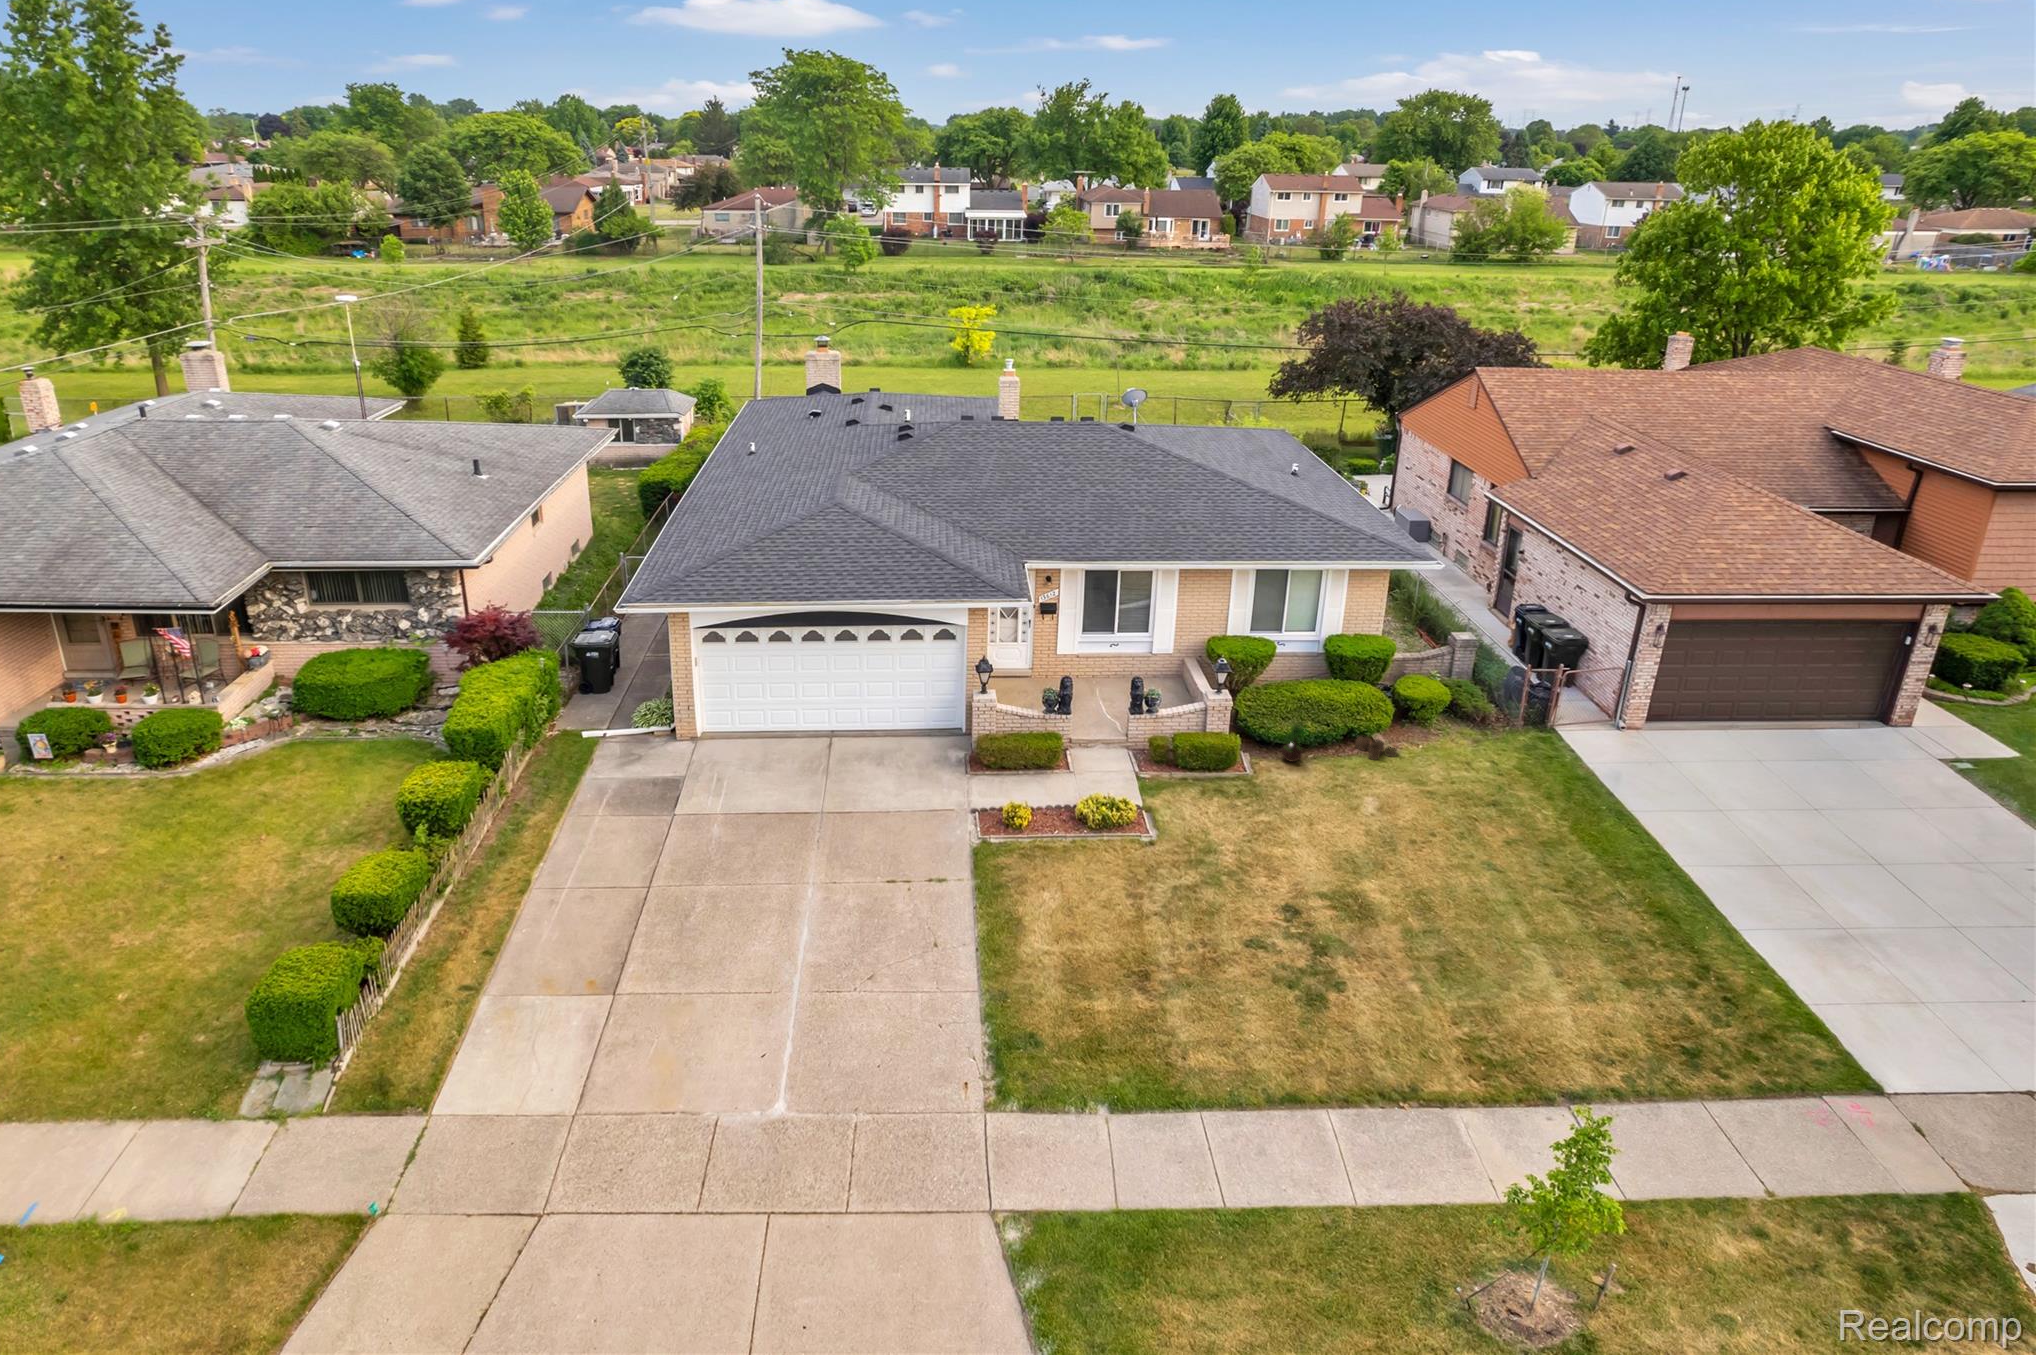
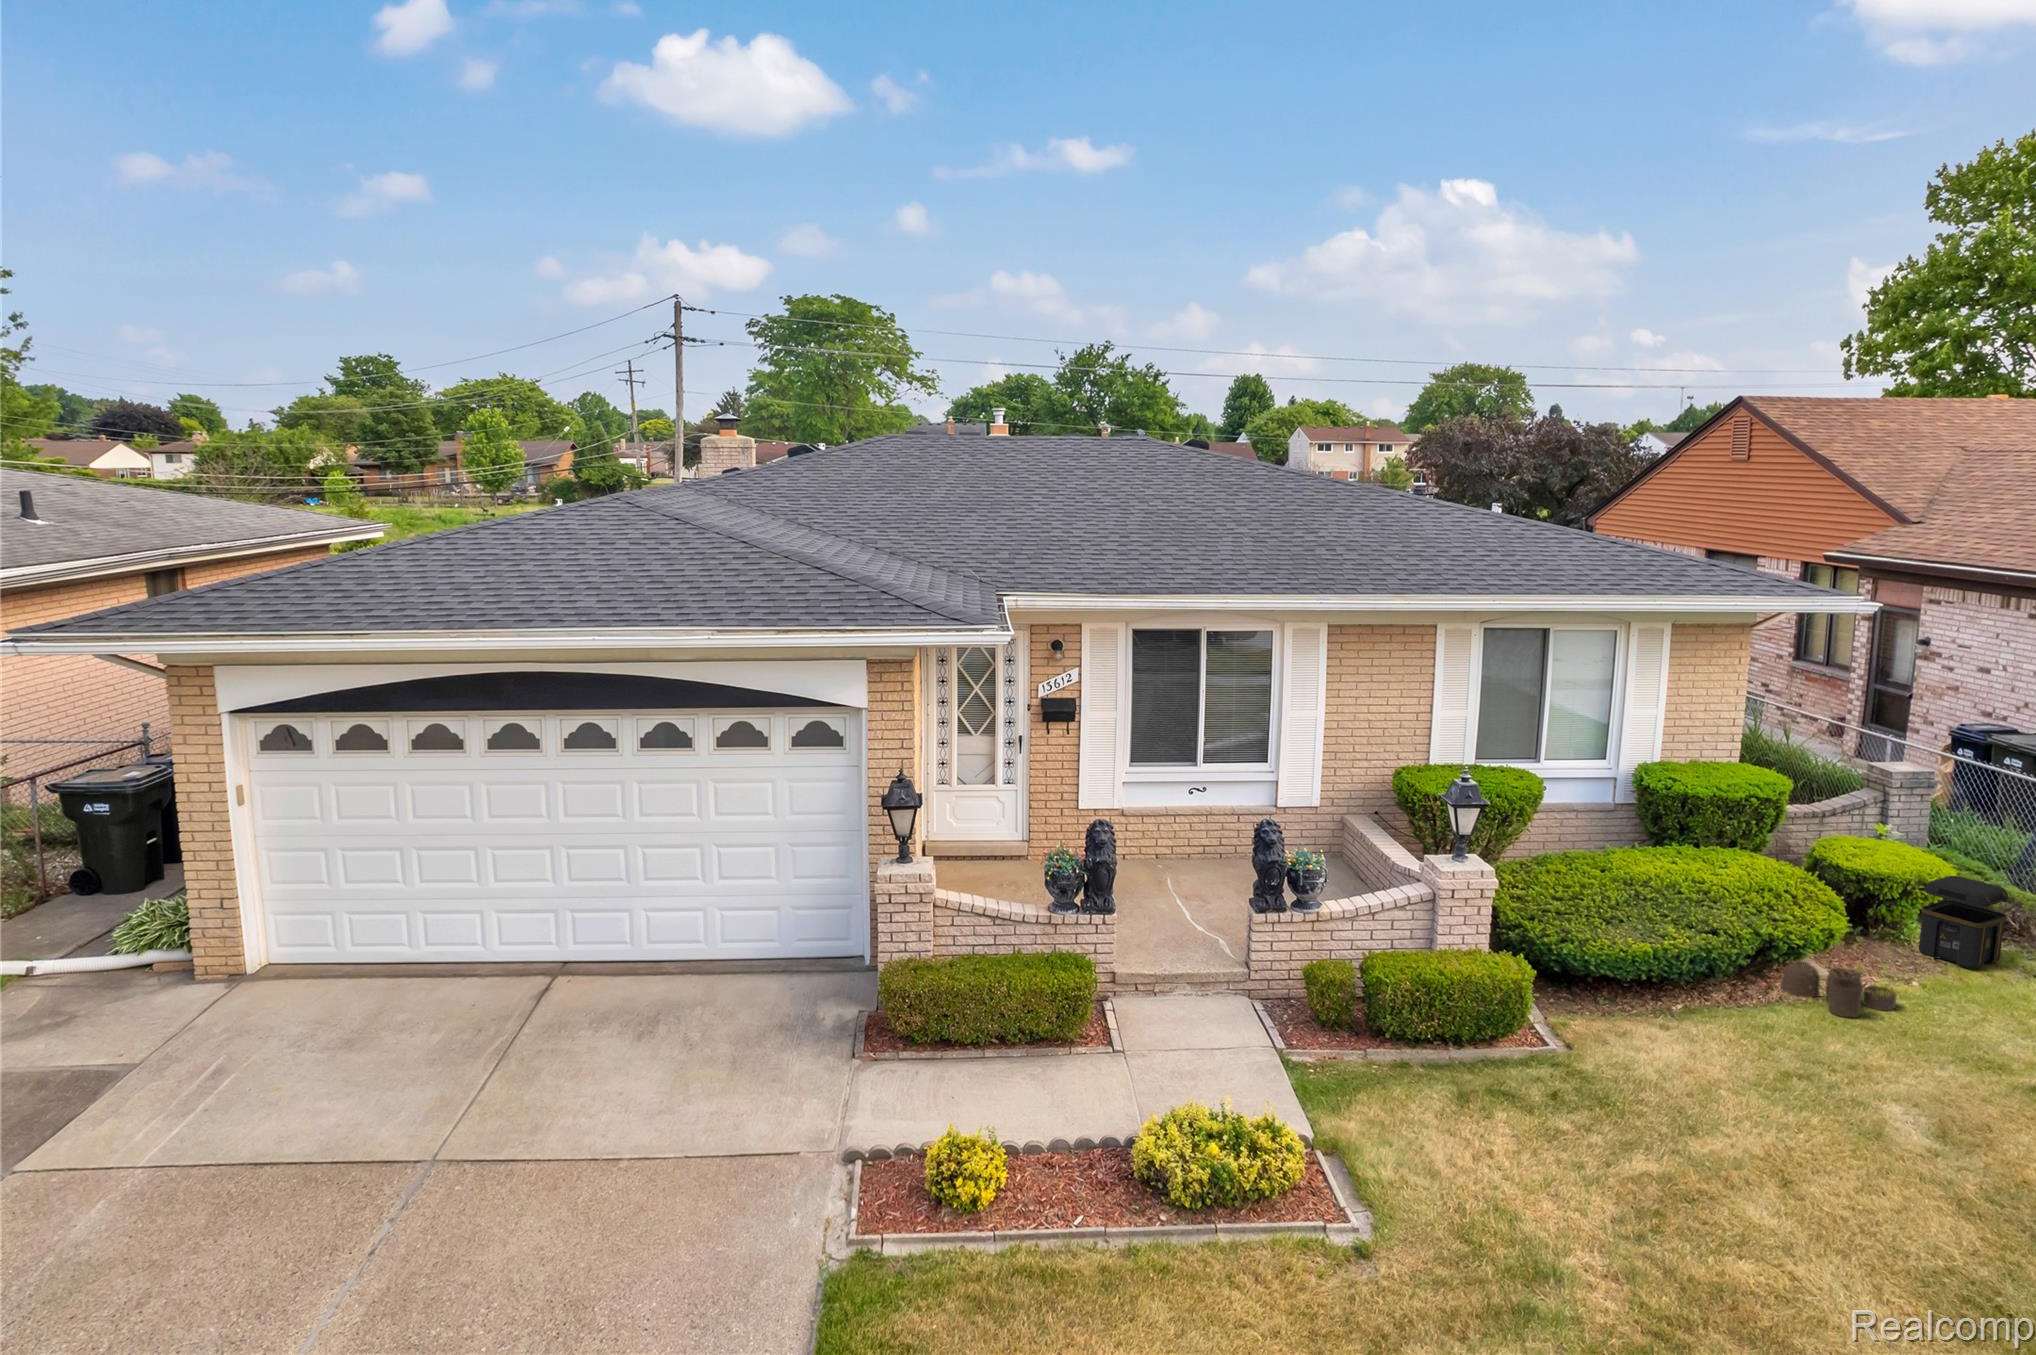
toolbox: none [1426,697,1463,738] -> present [1919,876,2008,969]
potted tree: present [1282,723,1307,762] -> none [1624,916,1700,1023]

